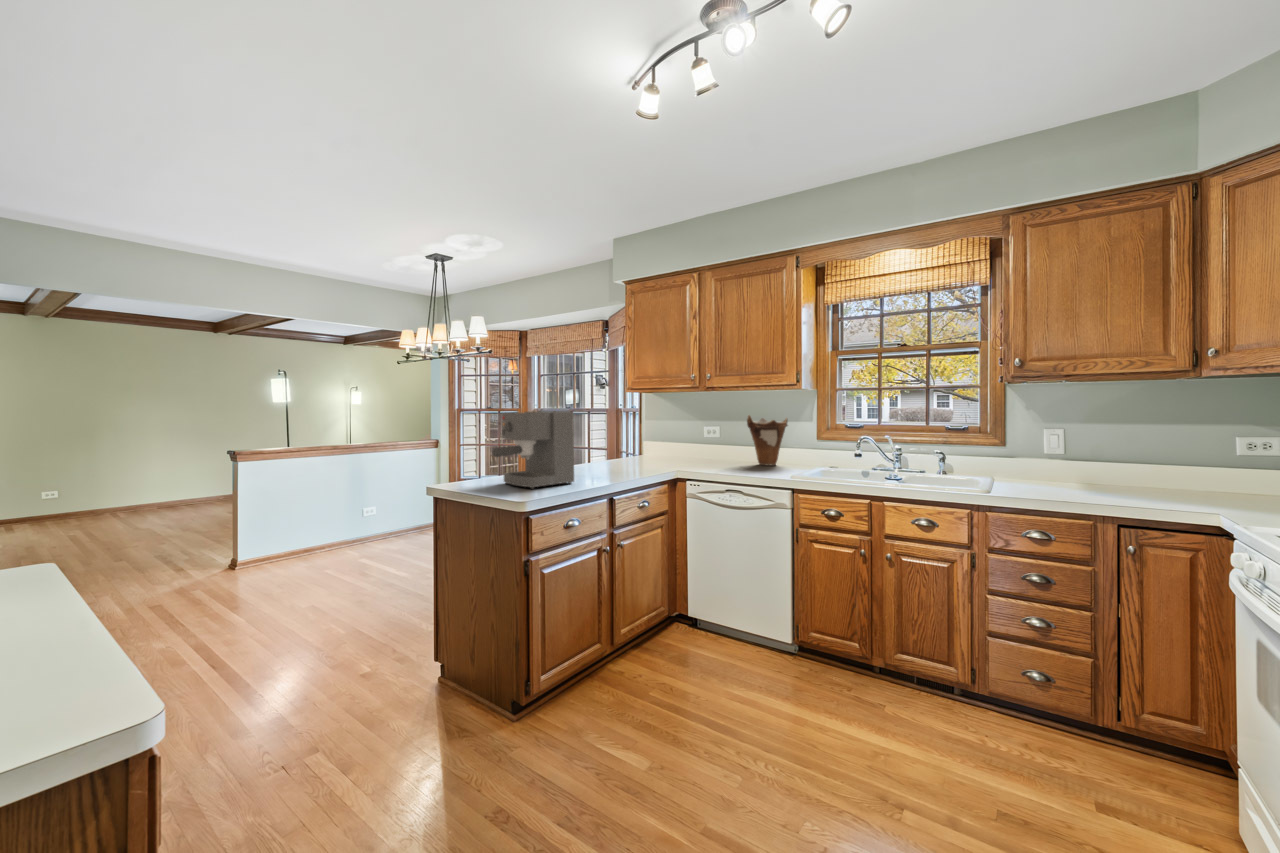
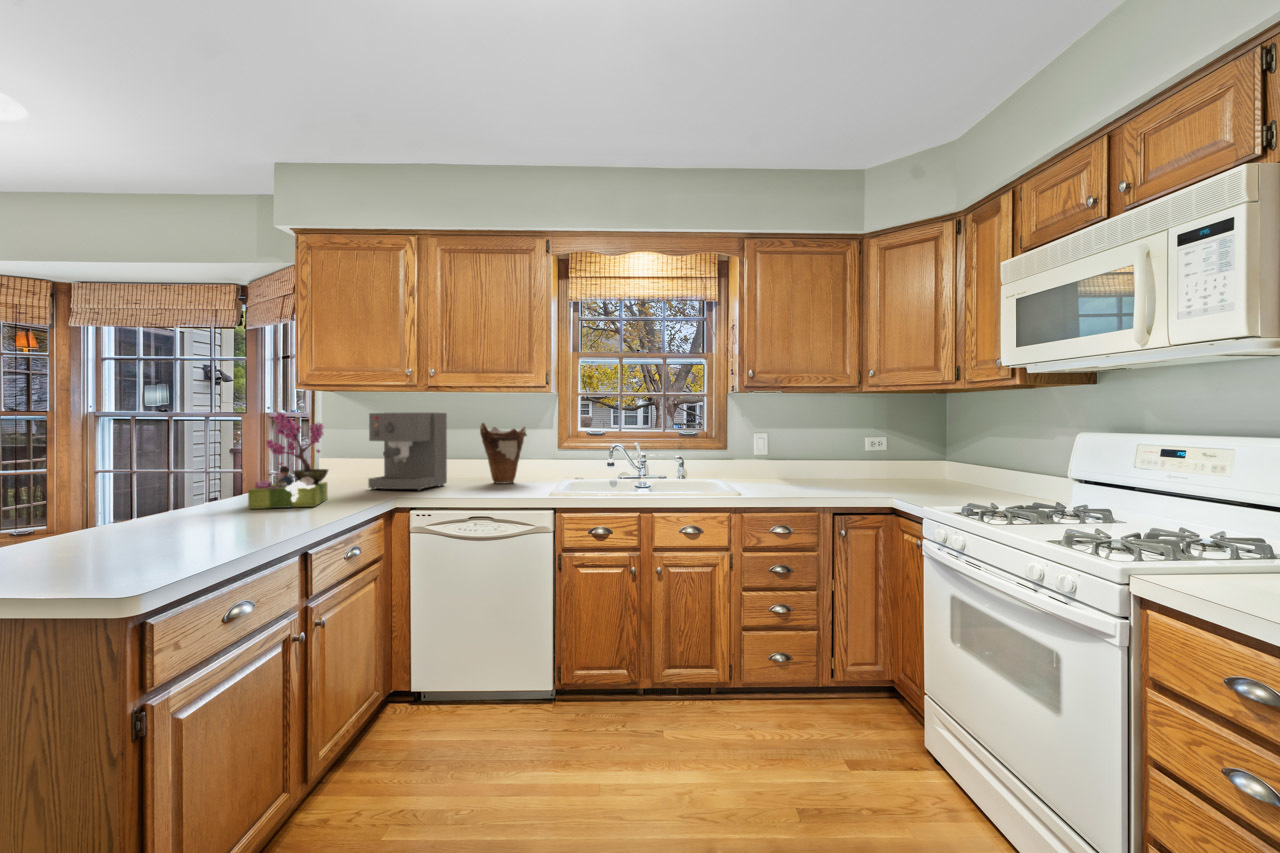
flower arrangement: none [582,408,632,475] -> present [248,412,328,509]
coffee maker: present [492,411,574,489] -> present [368,413,447,491]

